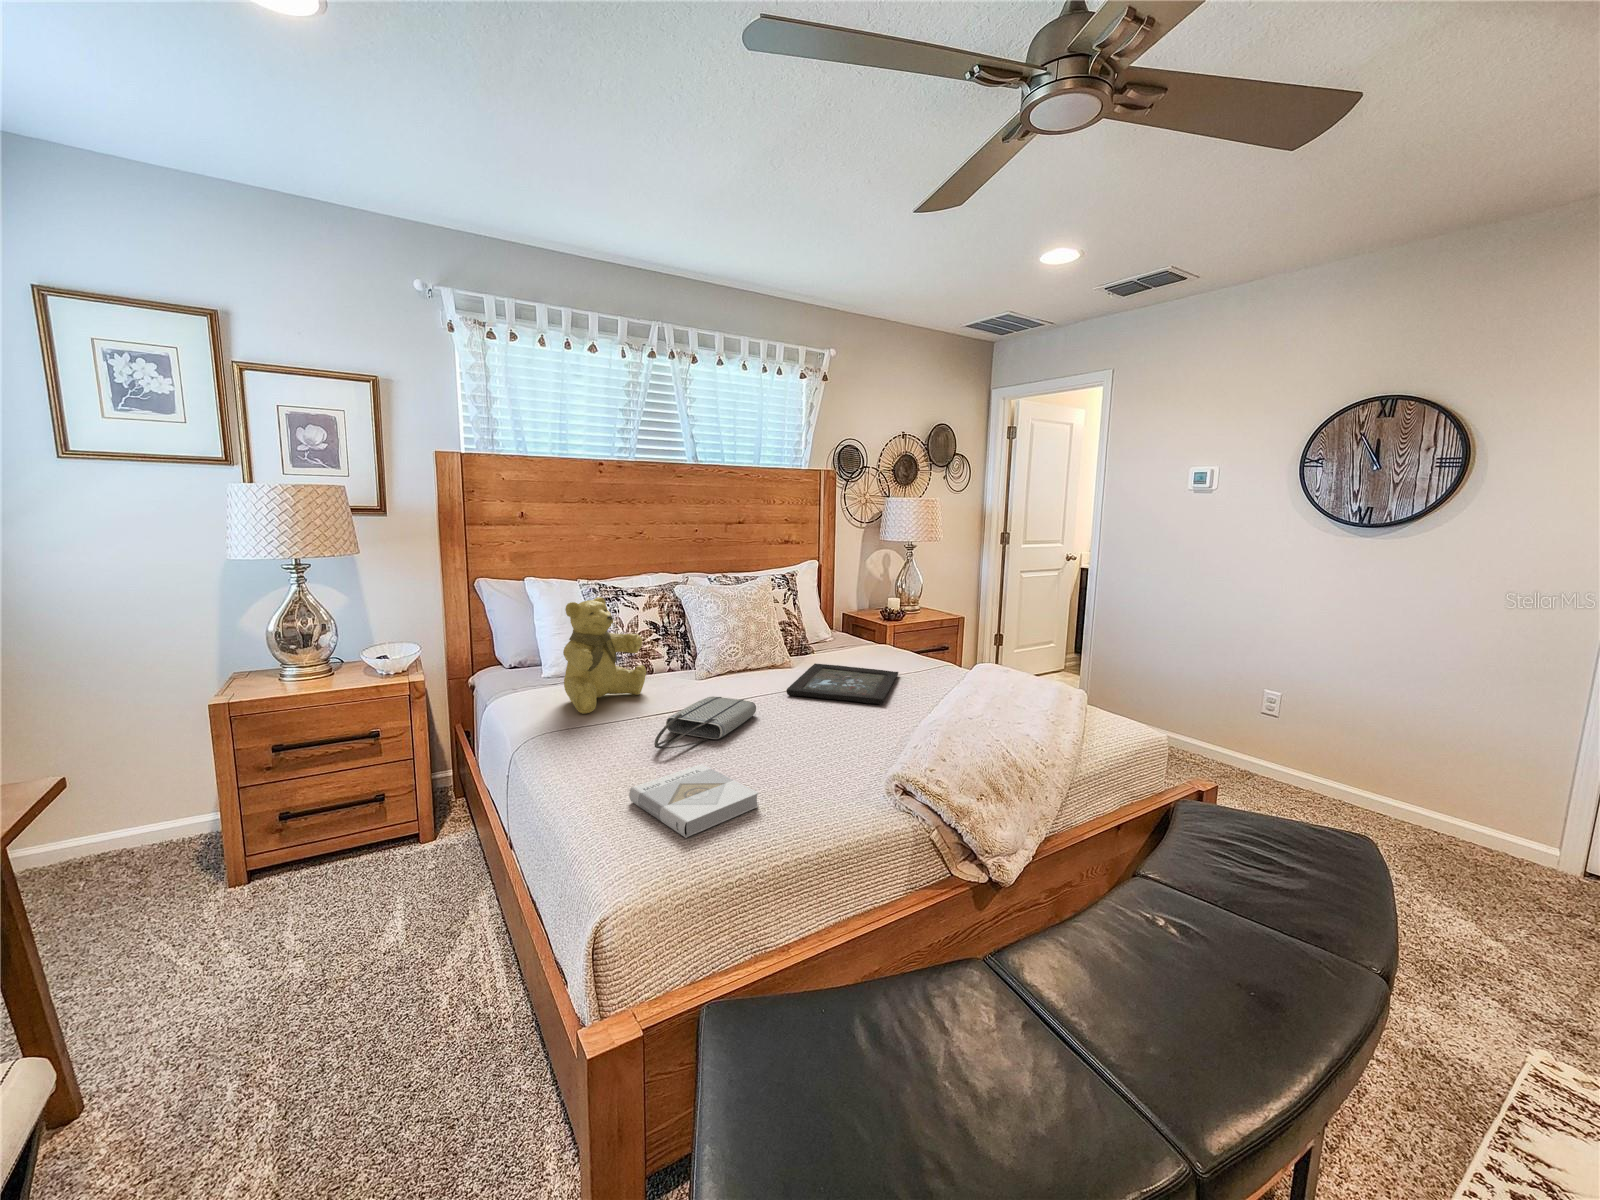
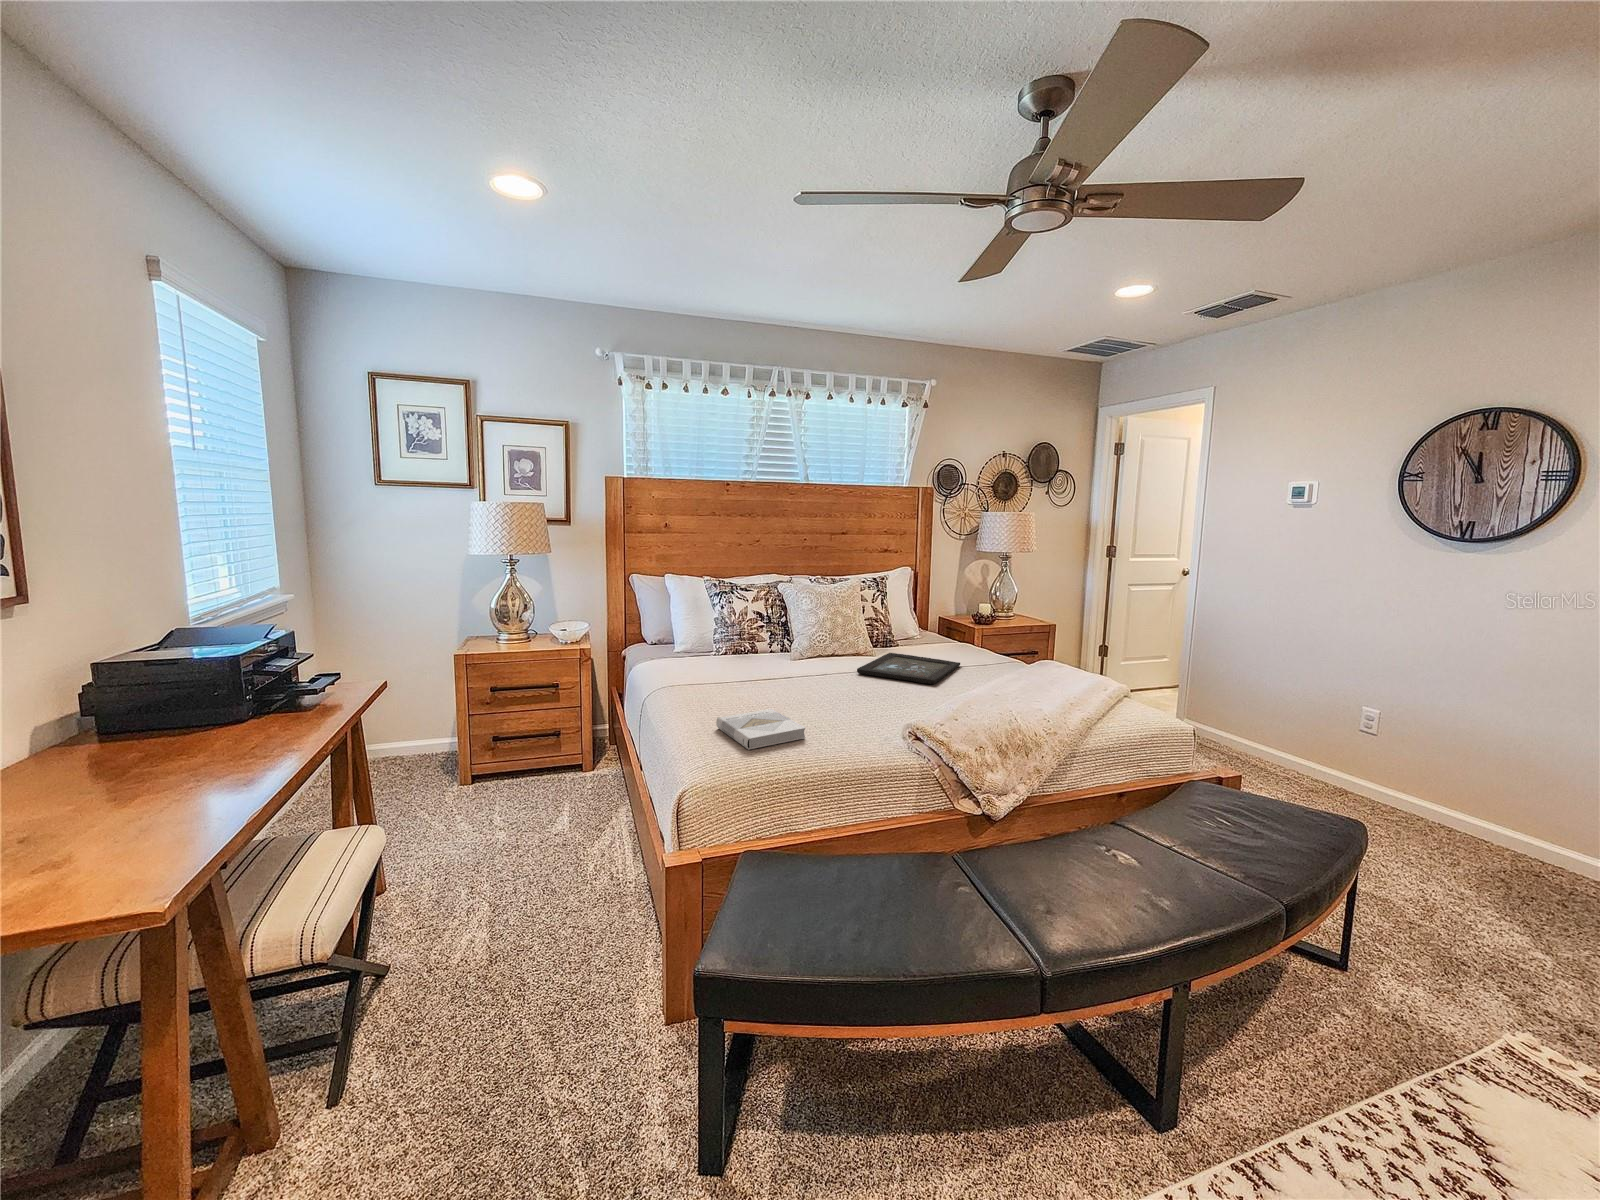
teddy bear: present [563,597,646,714] -> none [685,588,748,675]
tote bag: present [654,696,756,749] -> none [742,669,827,699]

